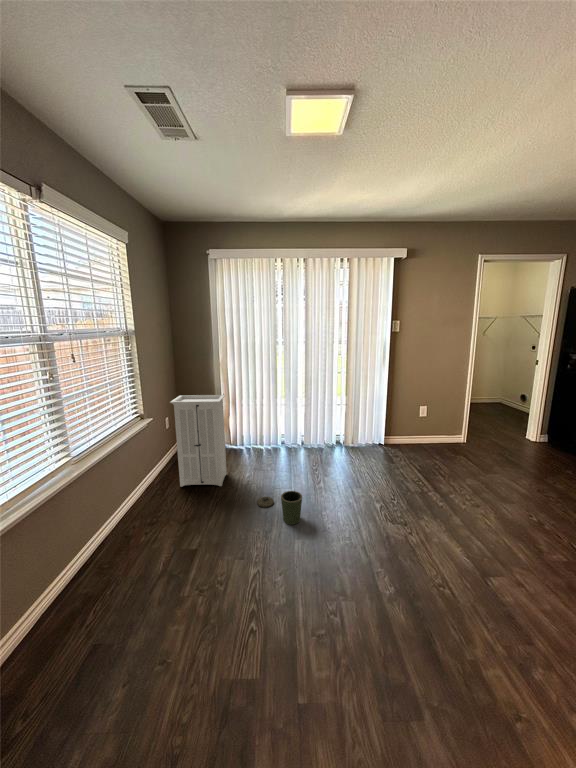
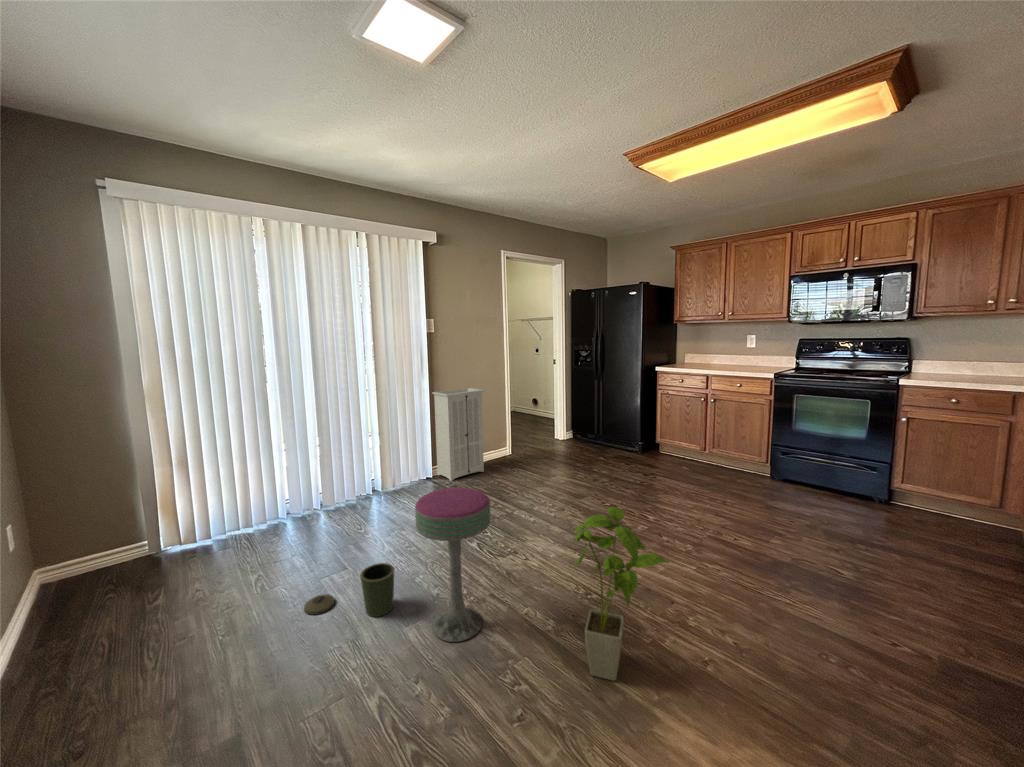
storage cabinet: present [170,394,227,487] -> present [432,388,485,481]
bar stool: none [301,456,356,567] -> present [415,487,490,642]
house plant: none [385,519,484,667] -> present [574,507,669,681]

